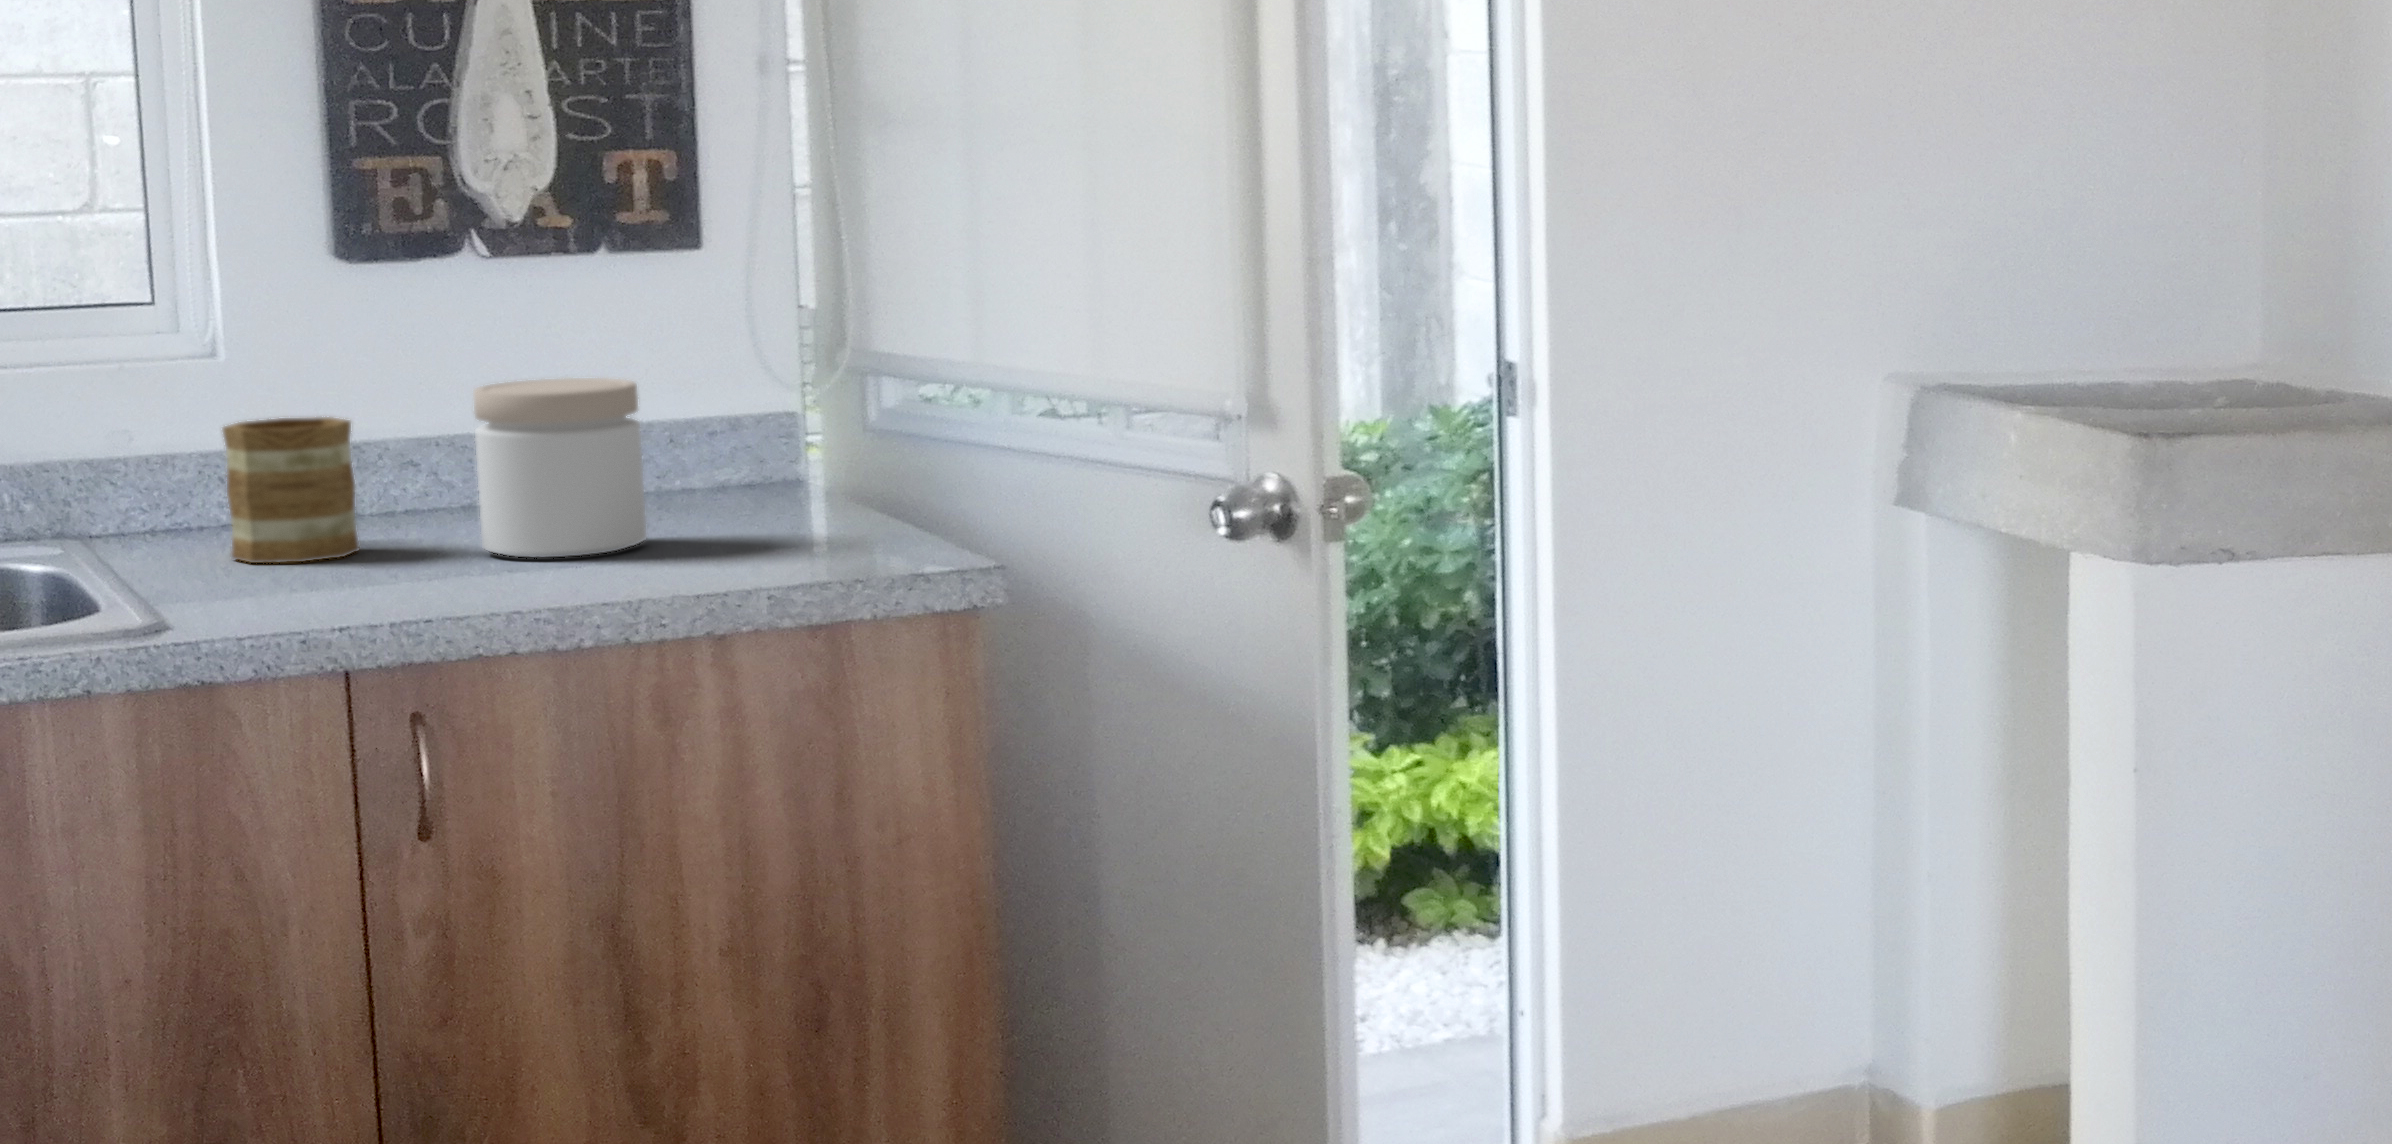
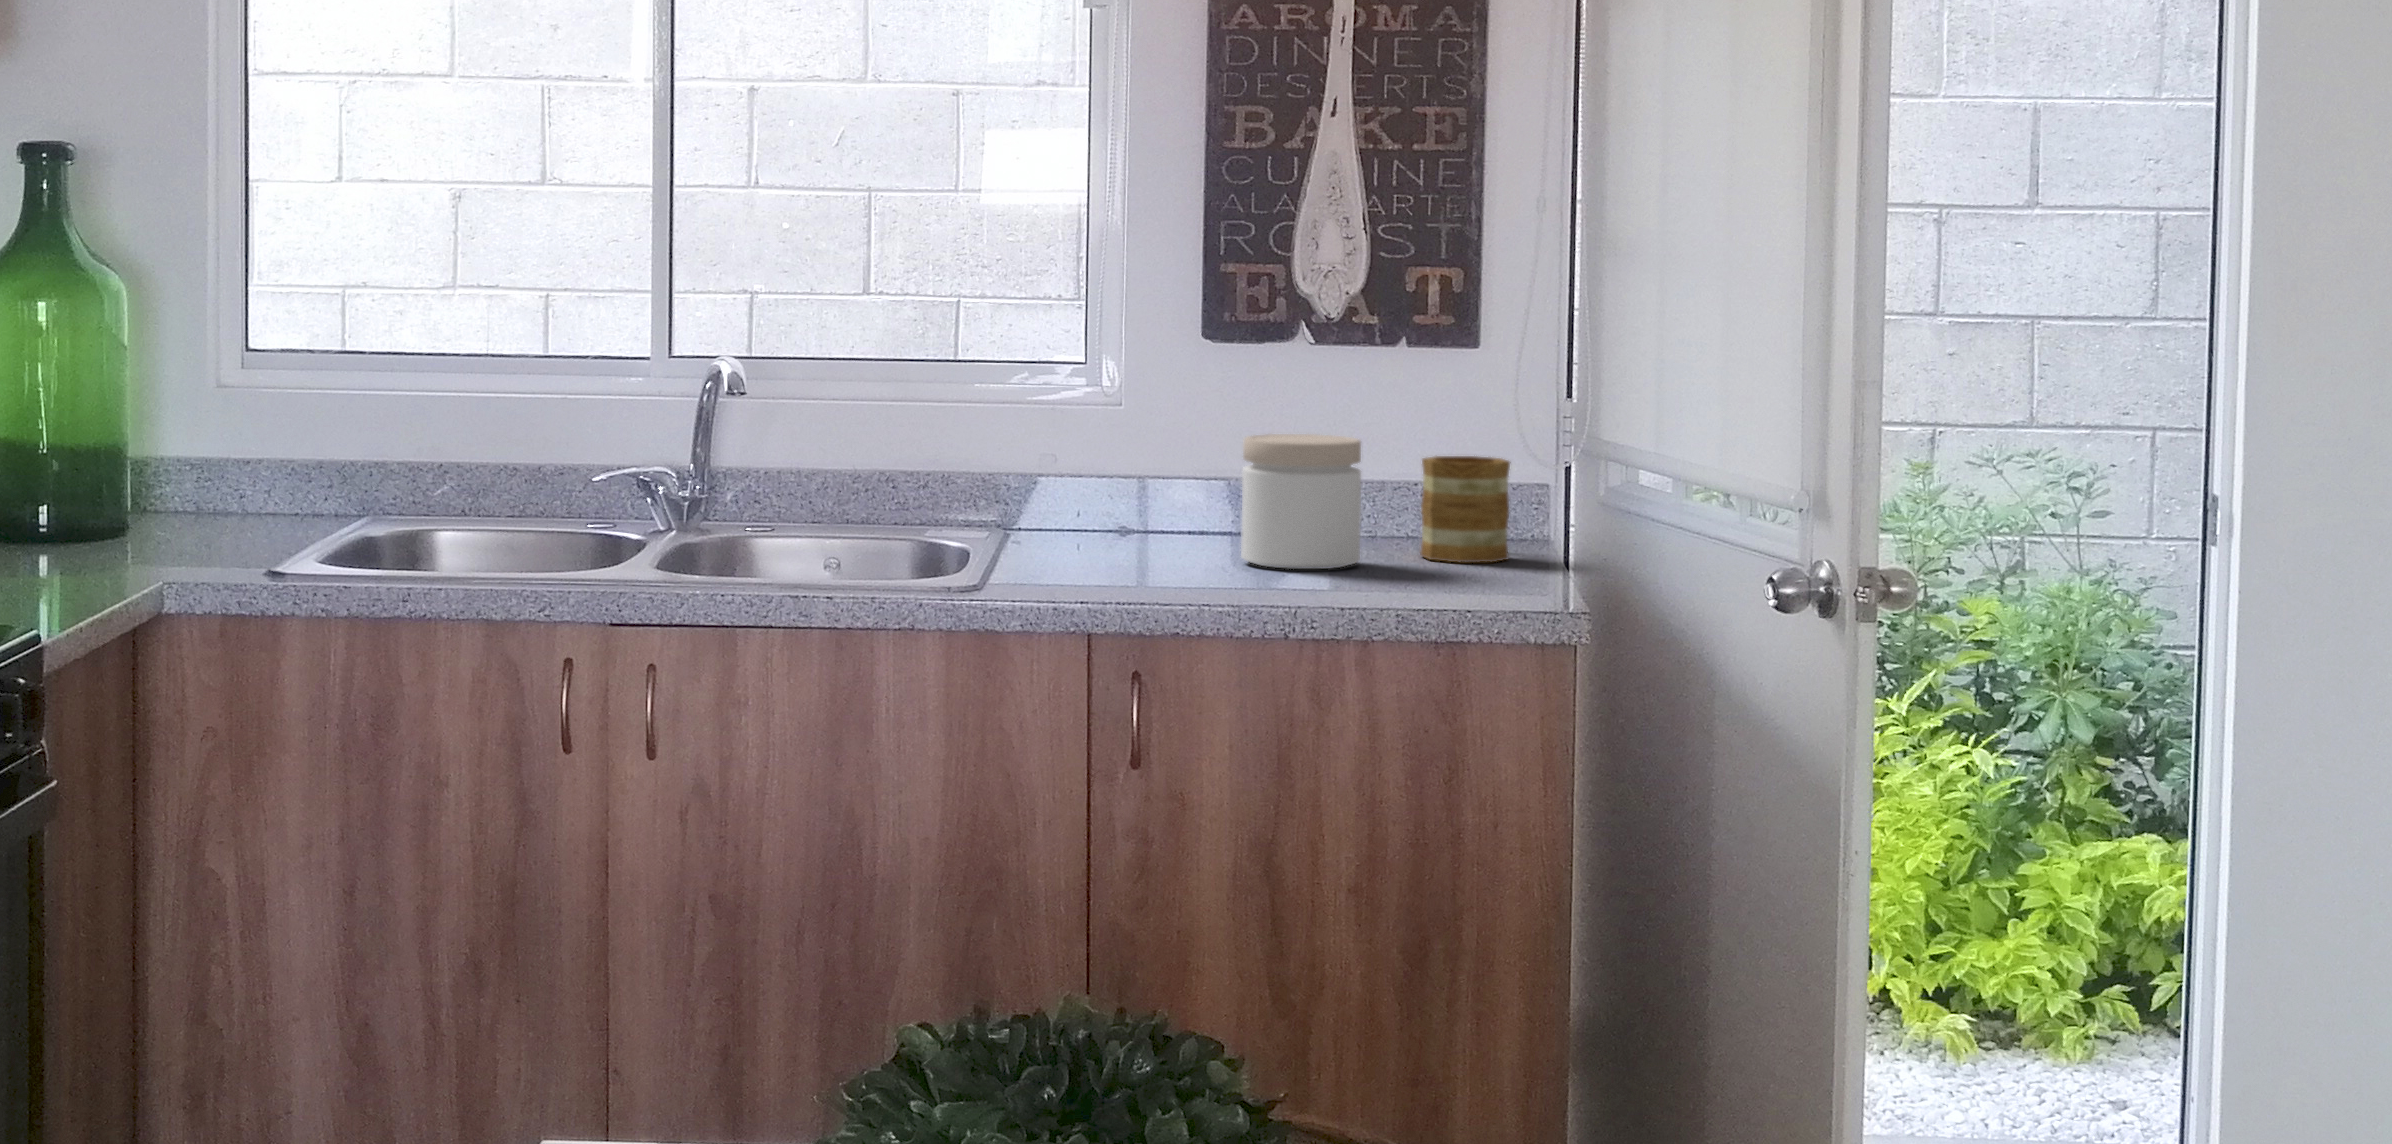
mug: present [223,417,359,563] -> present [1420,456,1511,562]

